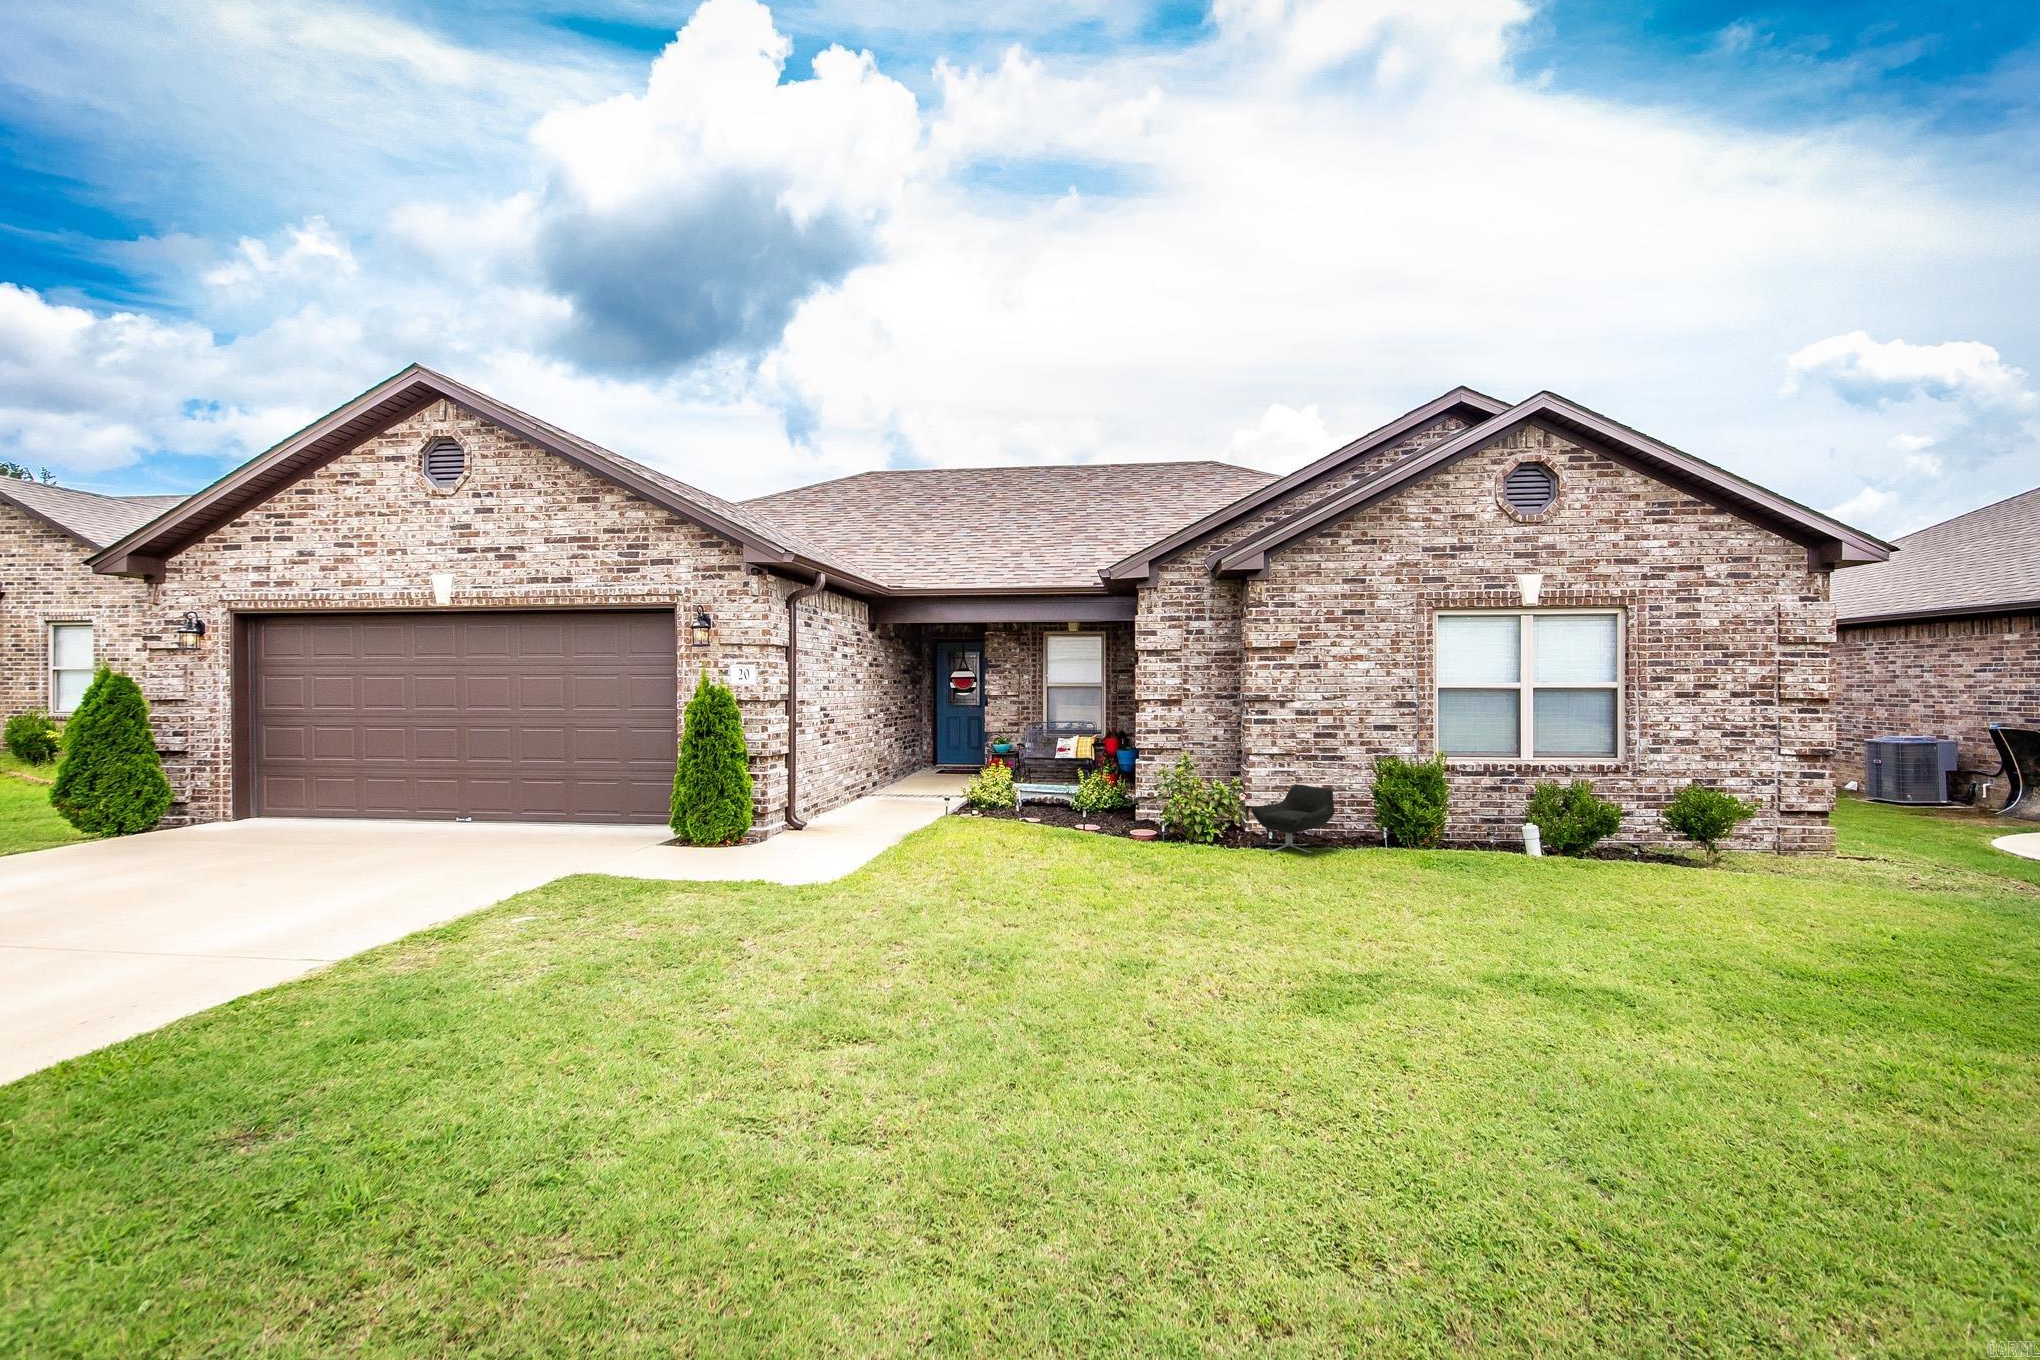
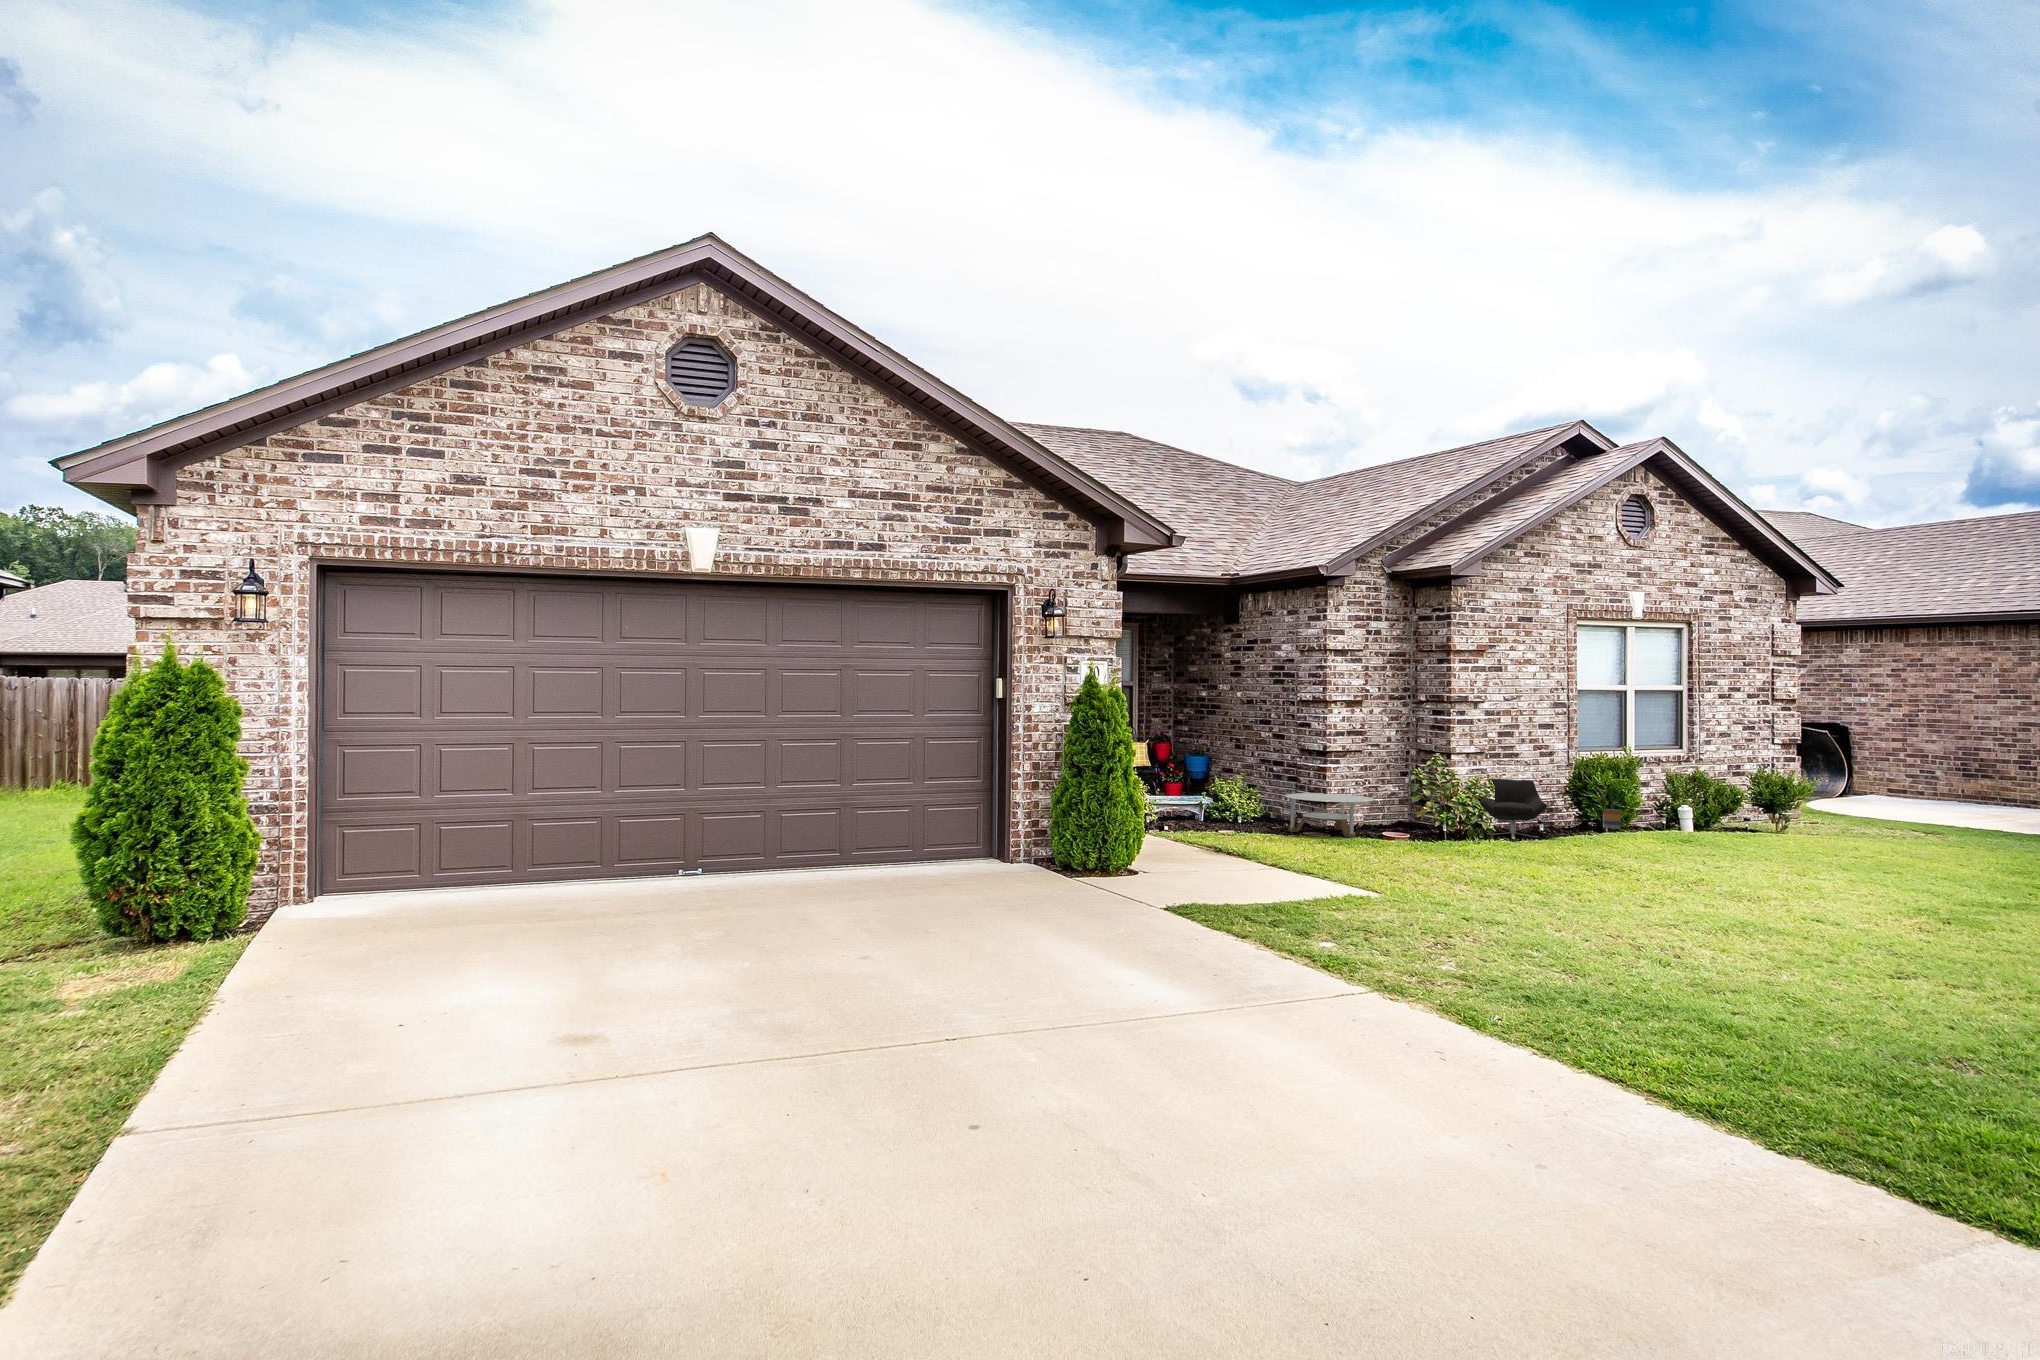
round table: none [1075,787,1159,834] -> present [1285,793,1374,837]
potted tree: none [1450,802,1492,852] -> present [1599,788,1627,829]

